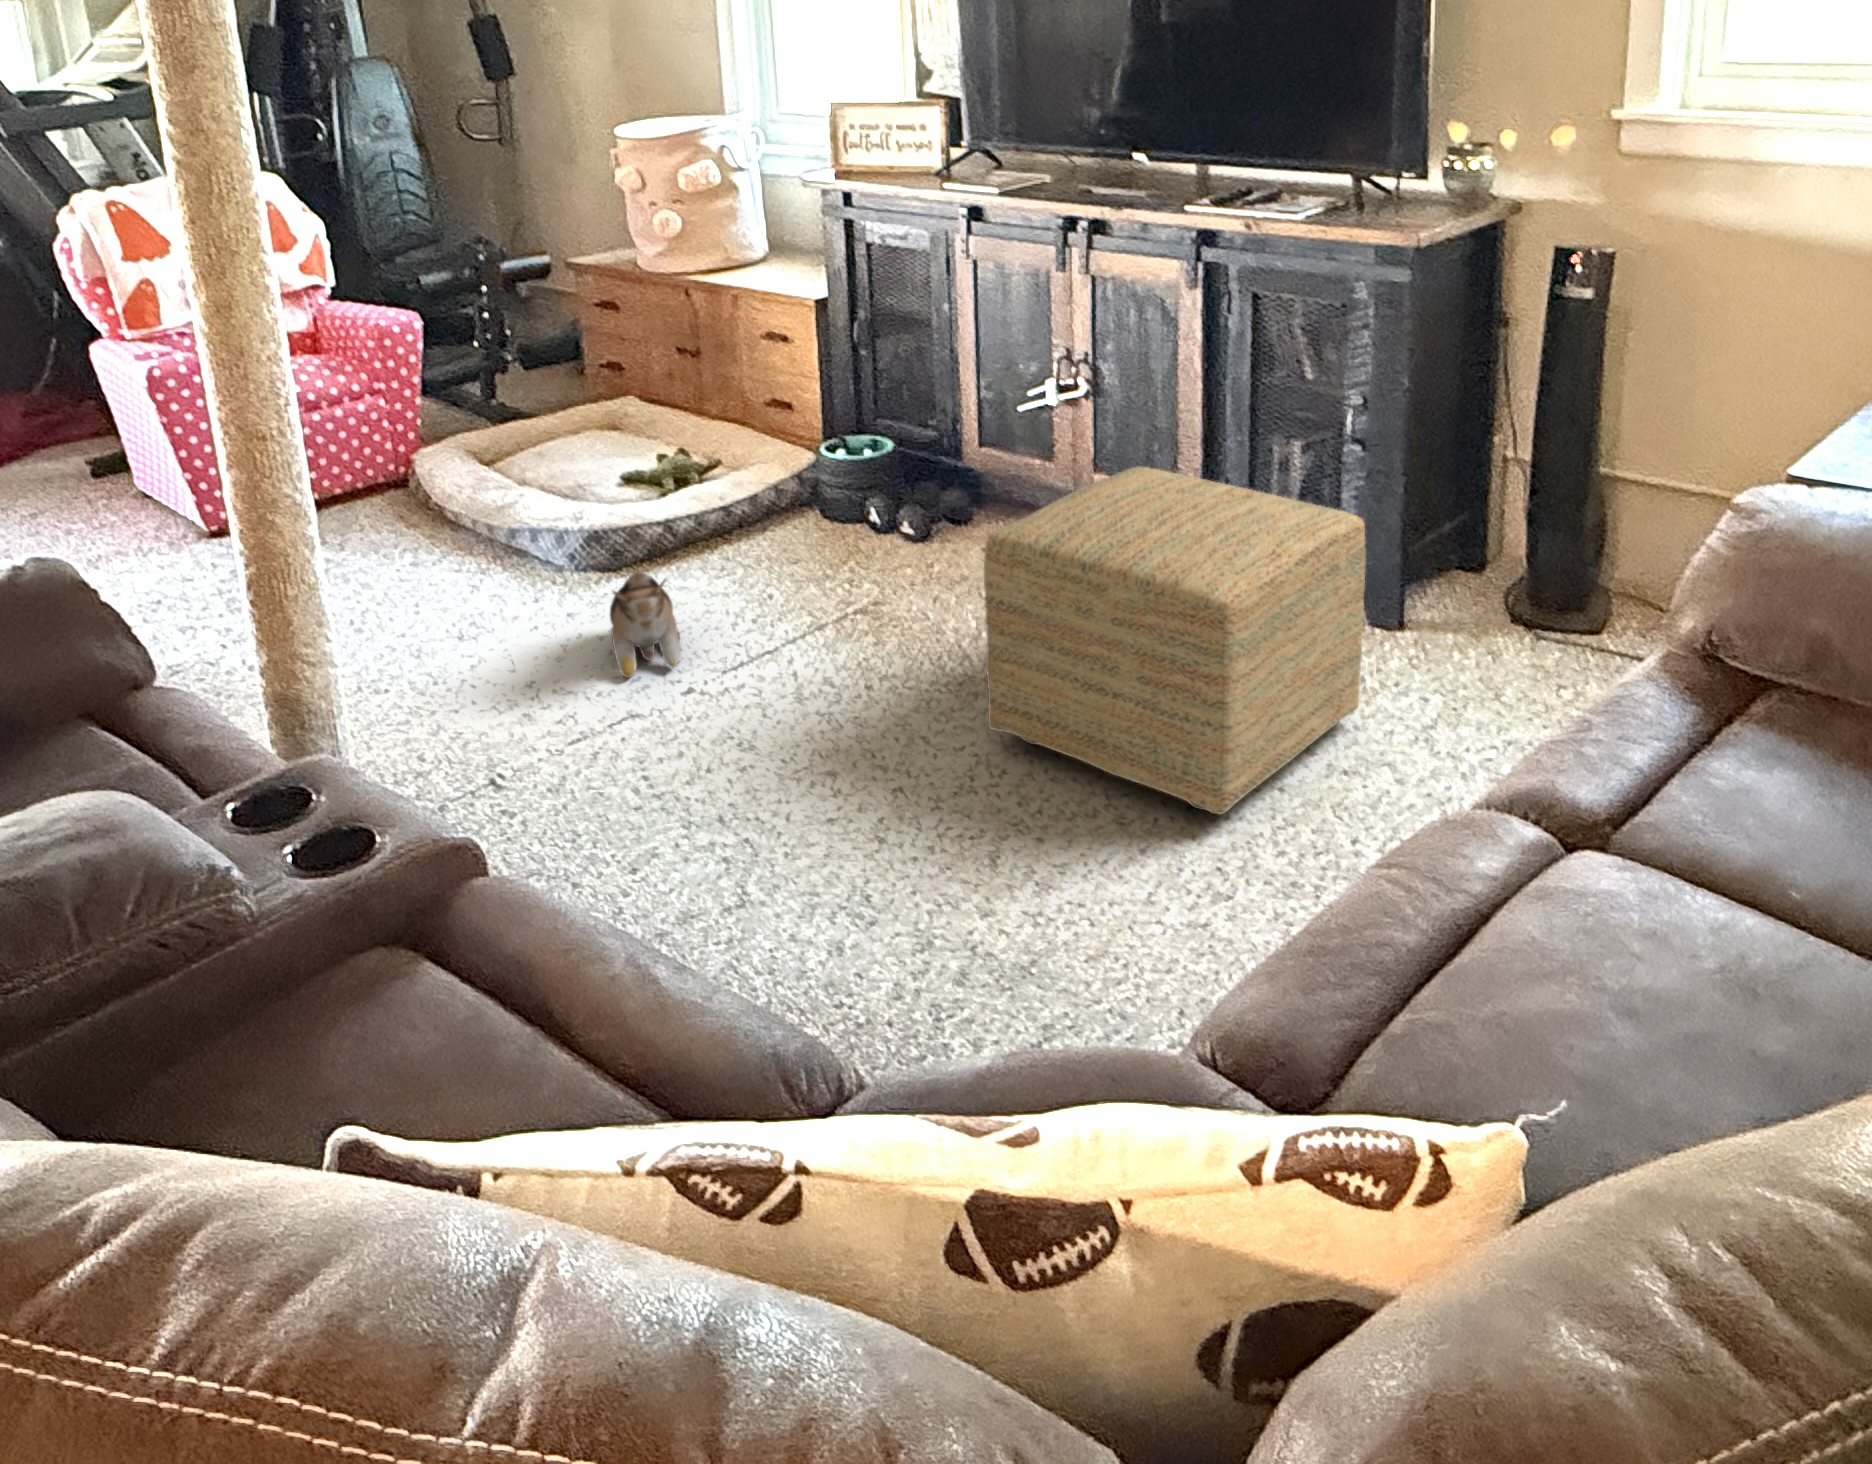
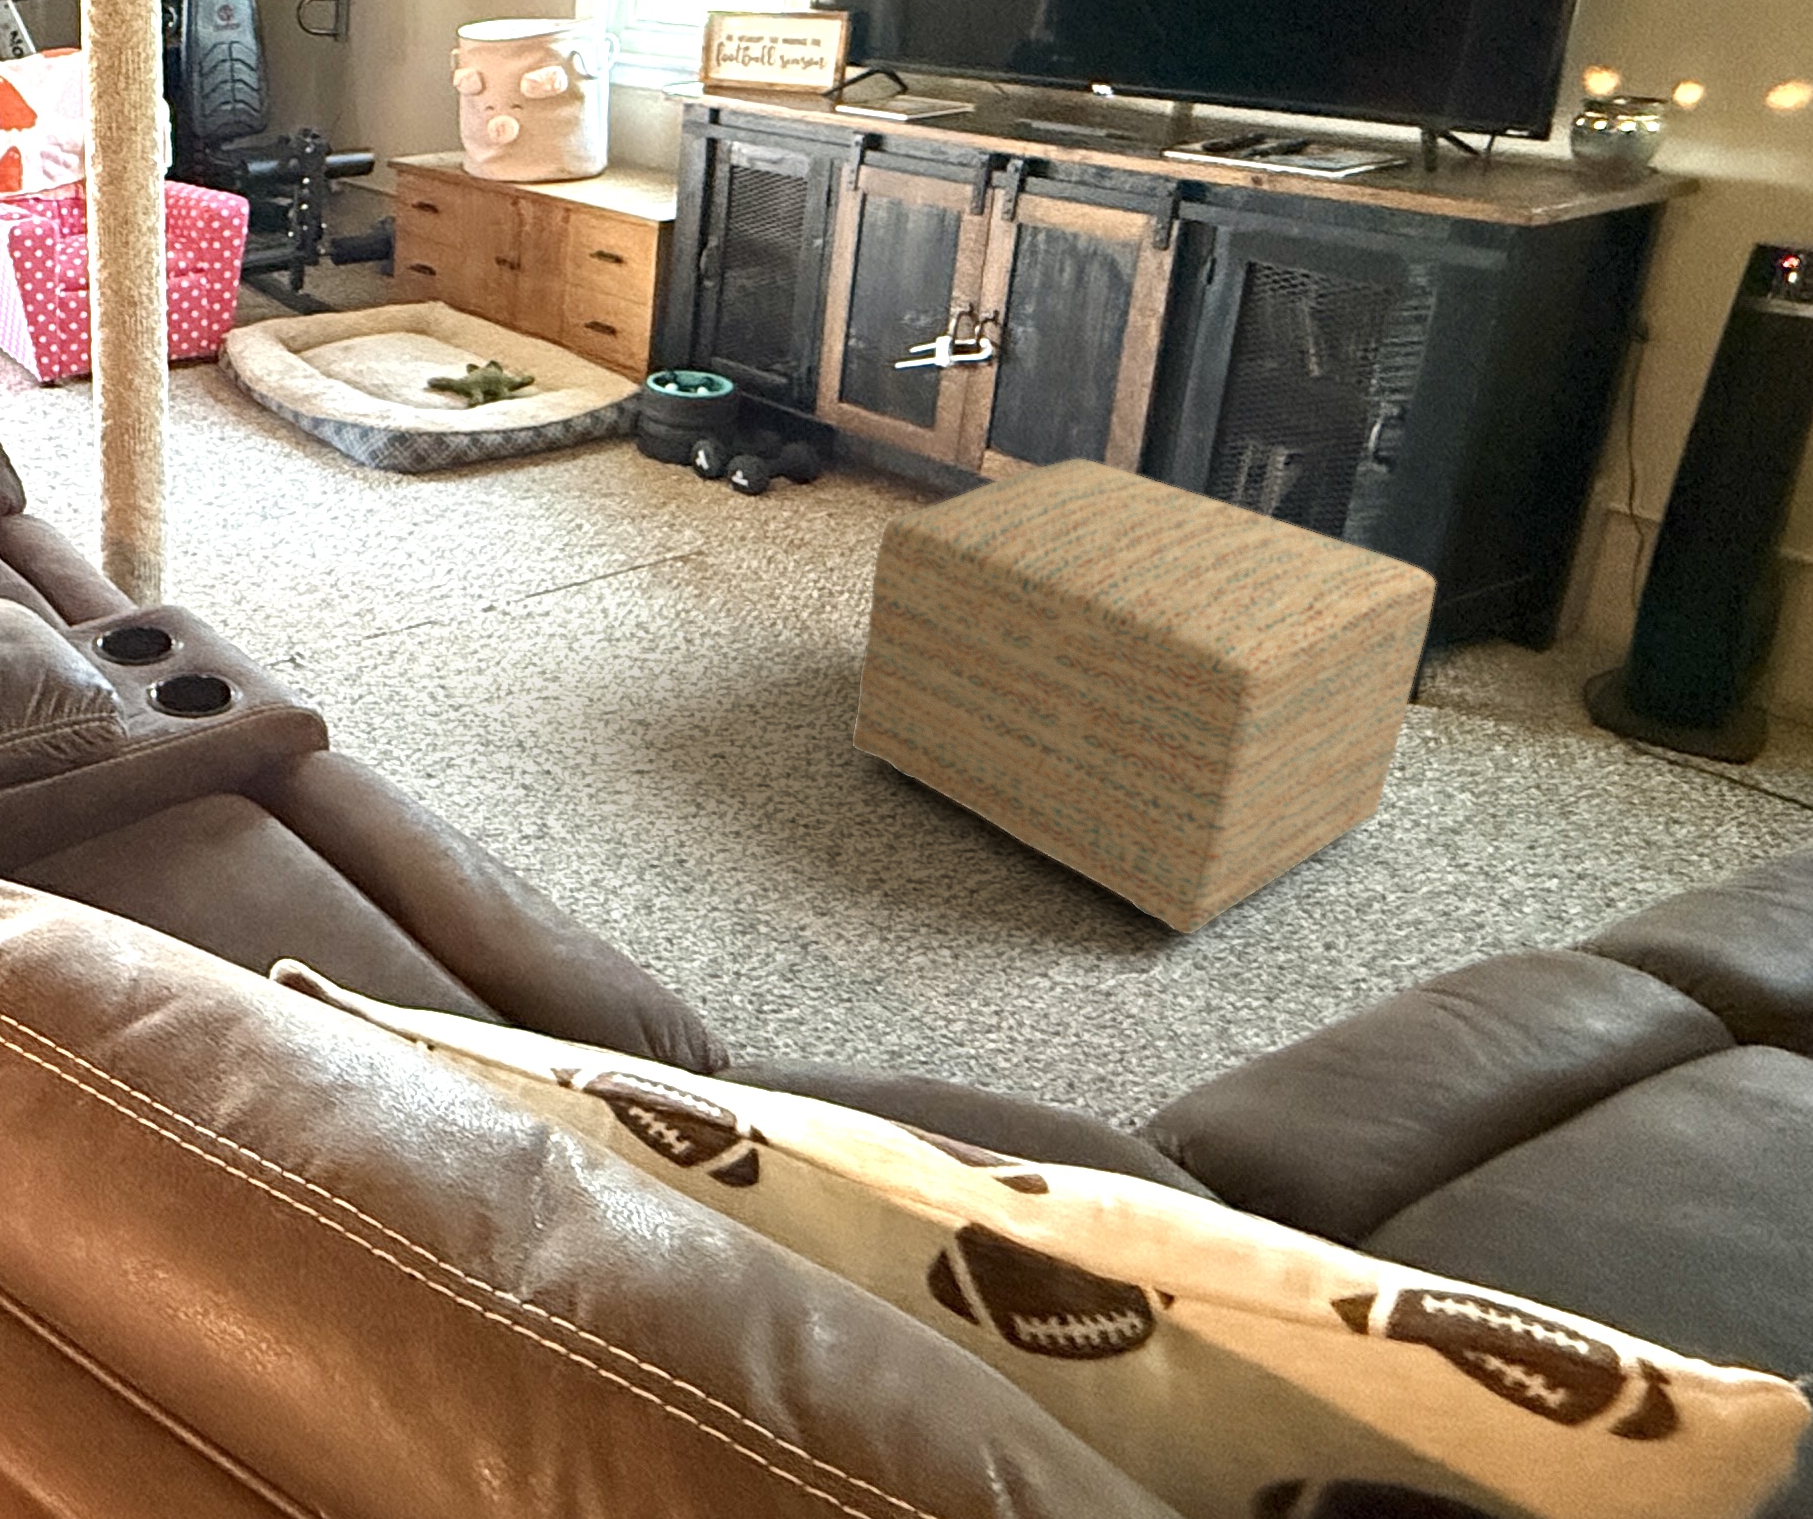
plush toy: present [610,572,681,678] -> none [412,493,484,605]

